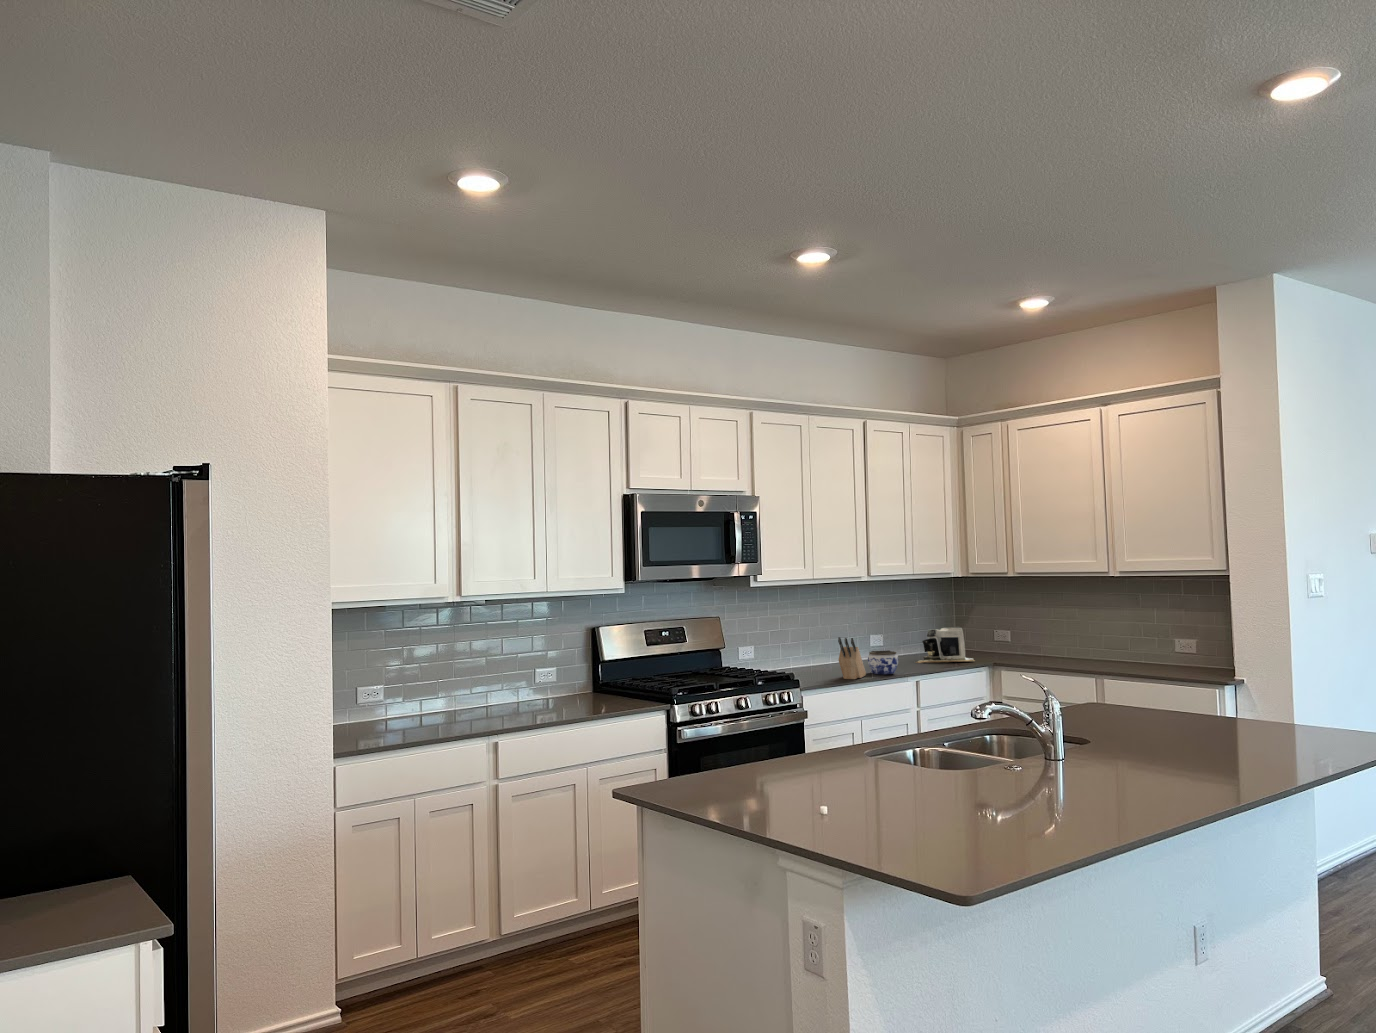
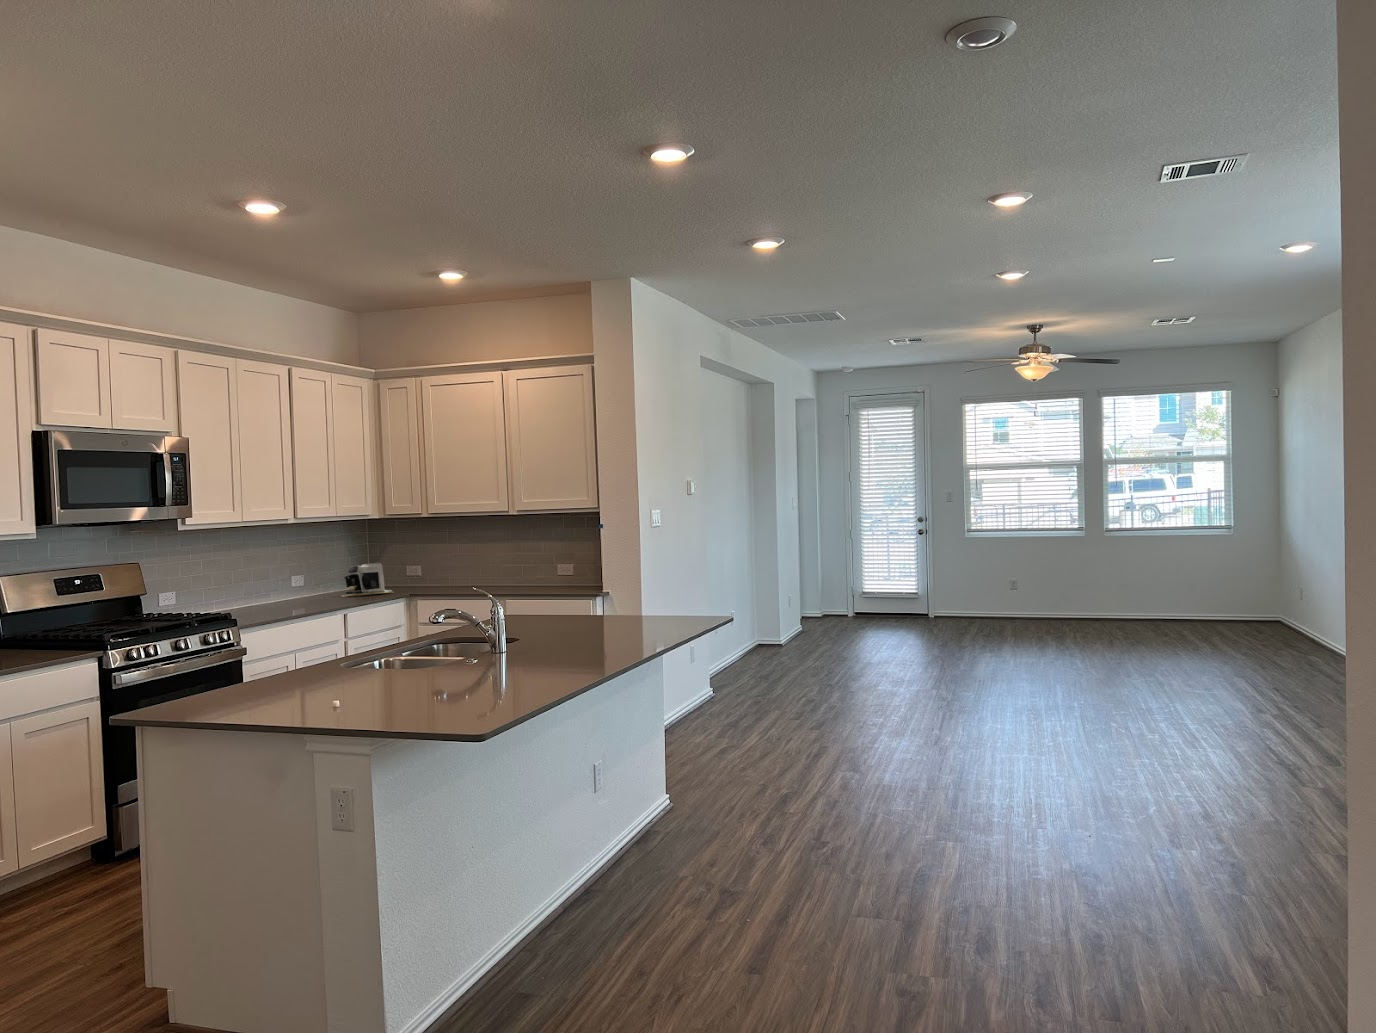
knife block: present [838,637,866,679] -> none [274,575,300,615]
jar: present [868,650,898,674] -> none [300,586,329,609]

